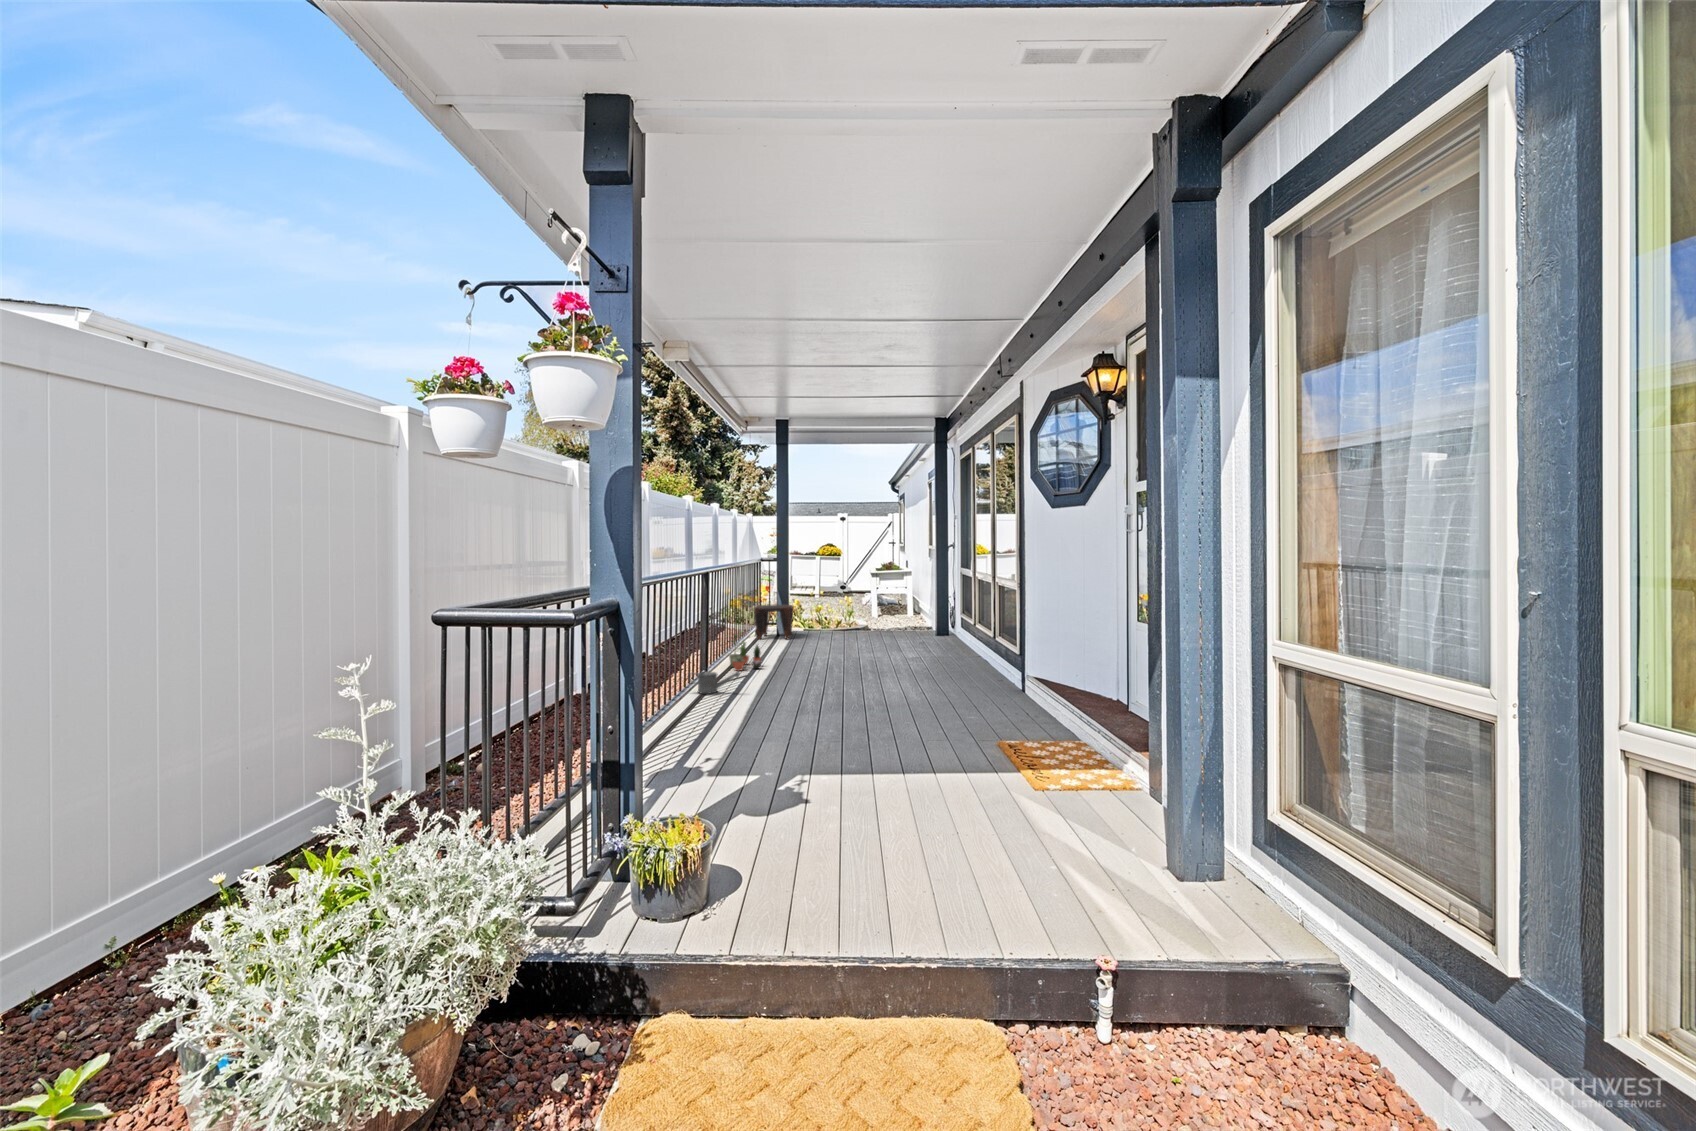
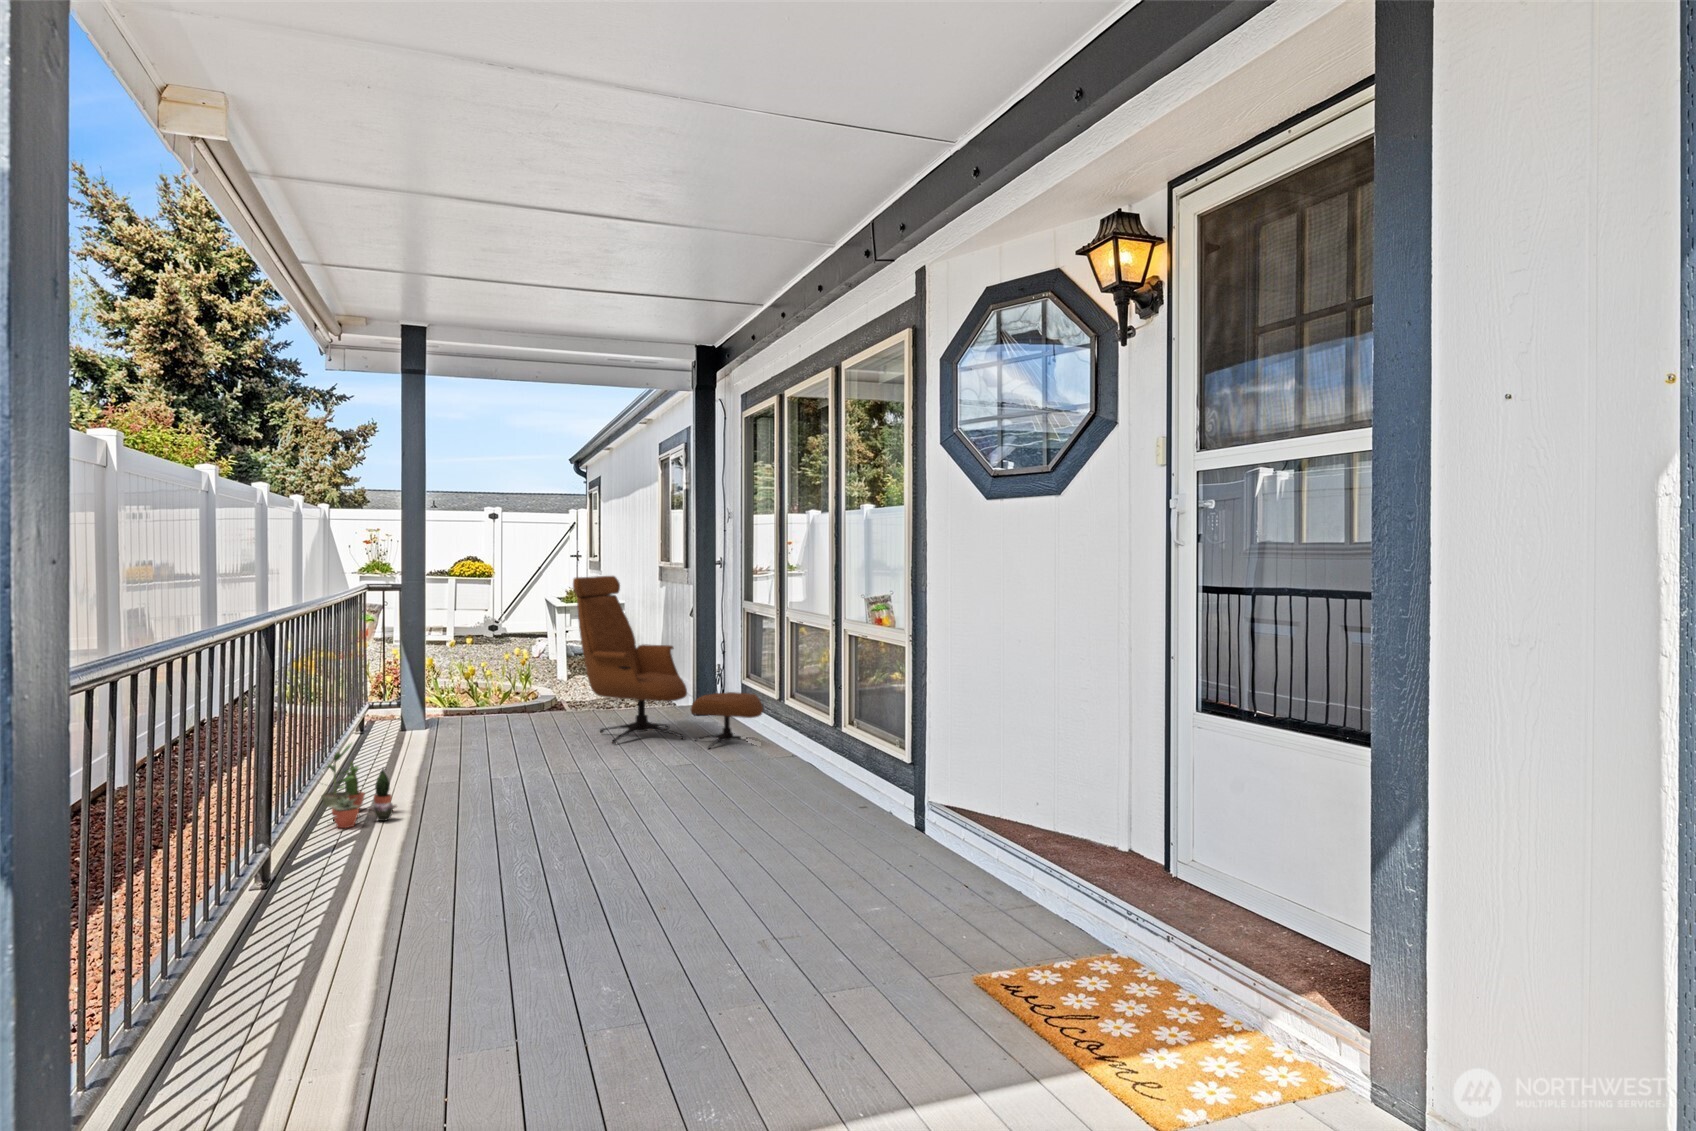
lounge chair: none [864,551,966,649] -> present [573,576,763,749]
stool: present [754,604,793,639] -> none [358,677,436,747]
watering can: present [688,671,740,694] -> none [240,842,362,901]

